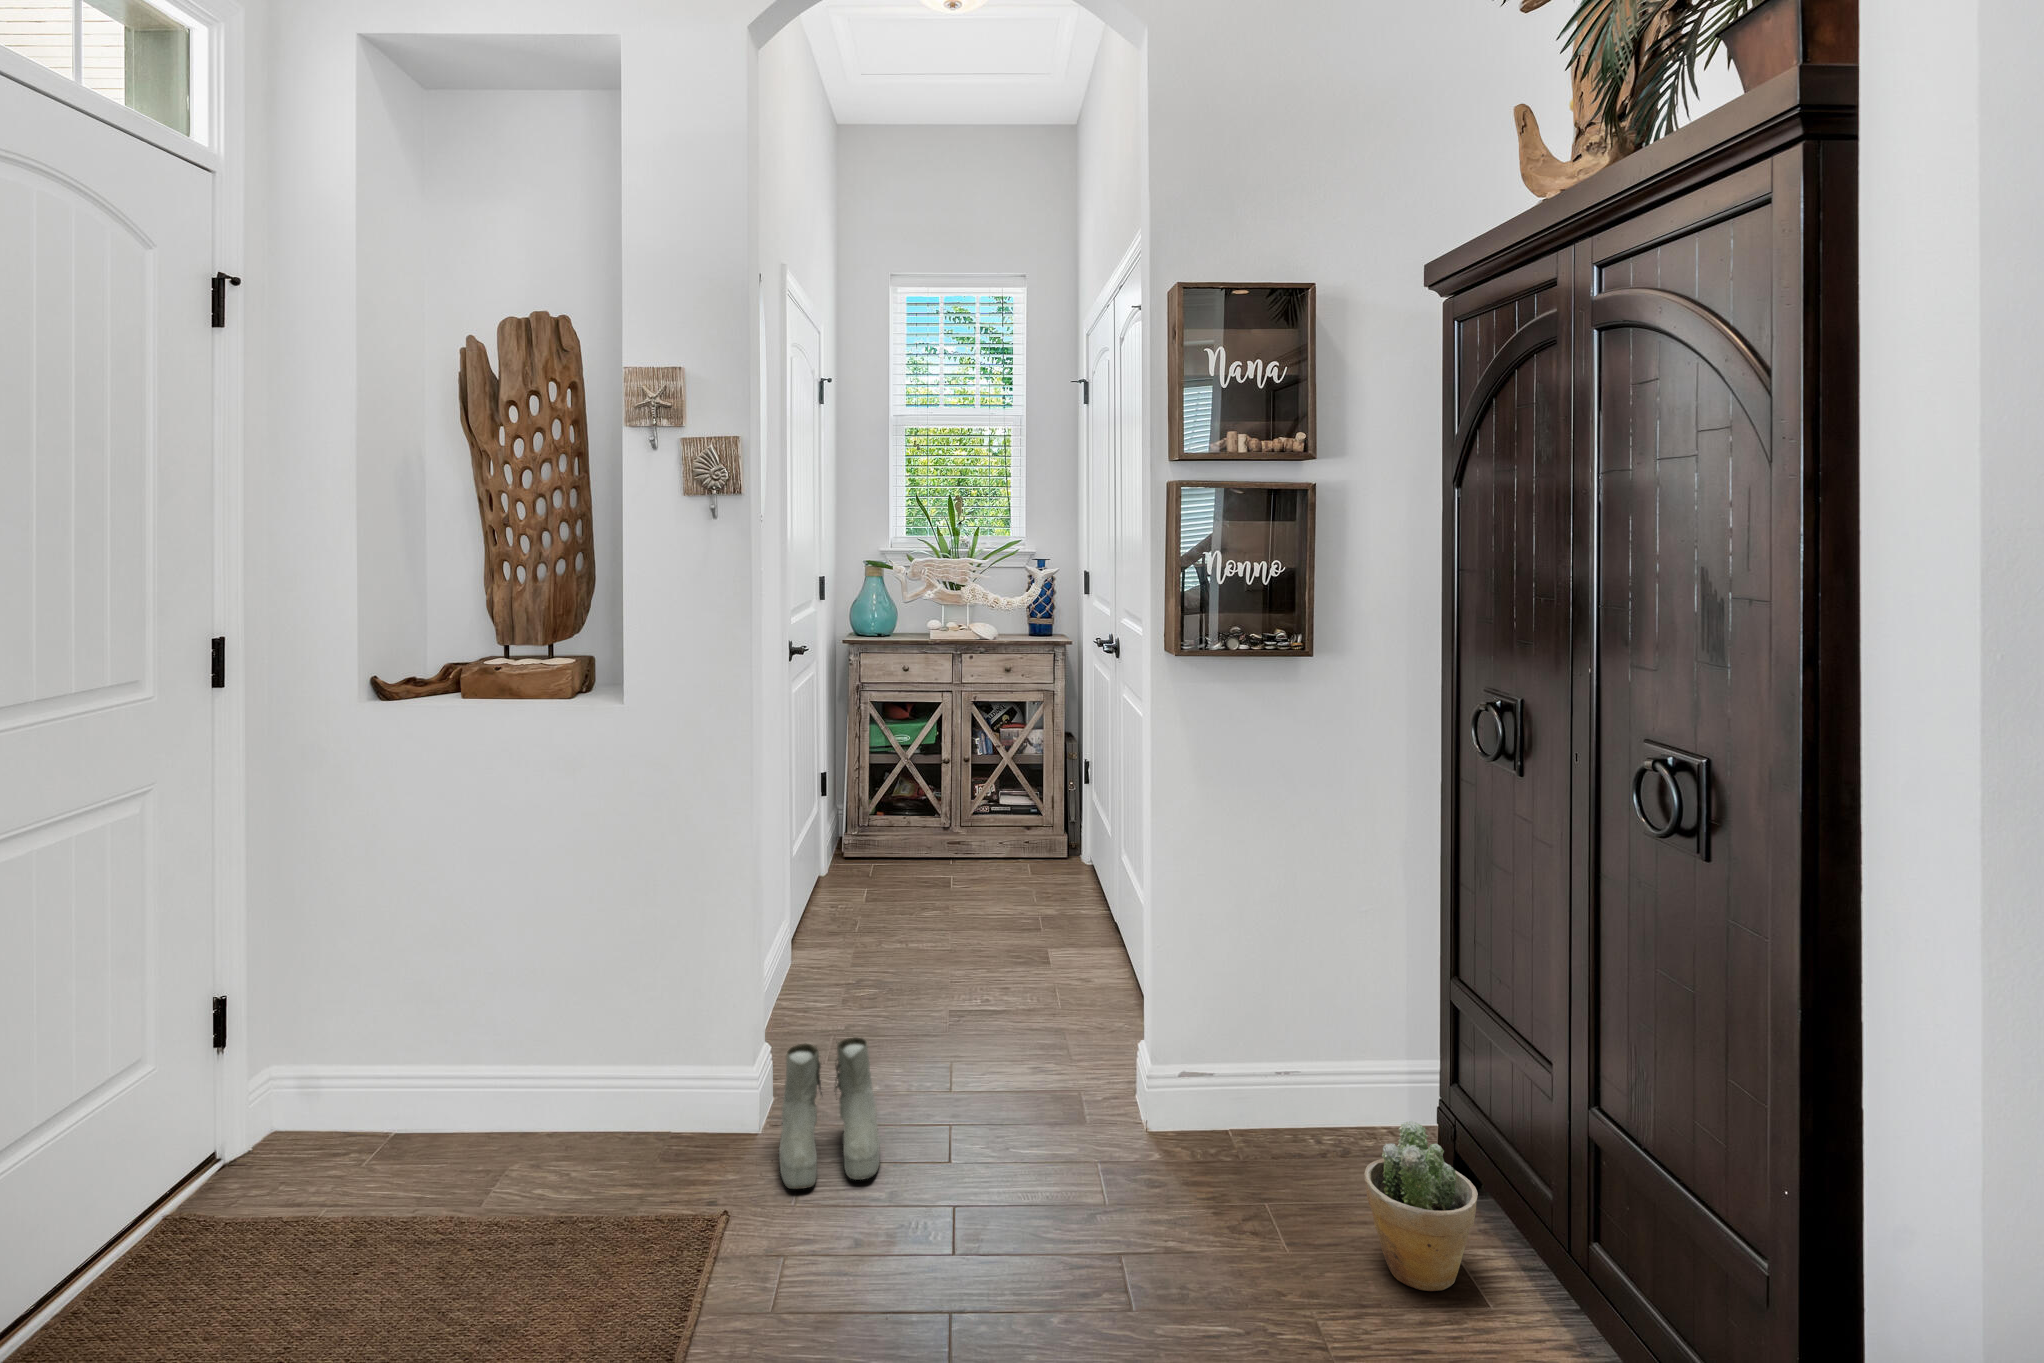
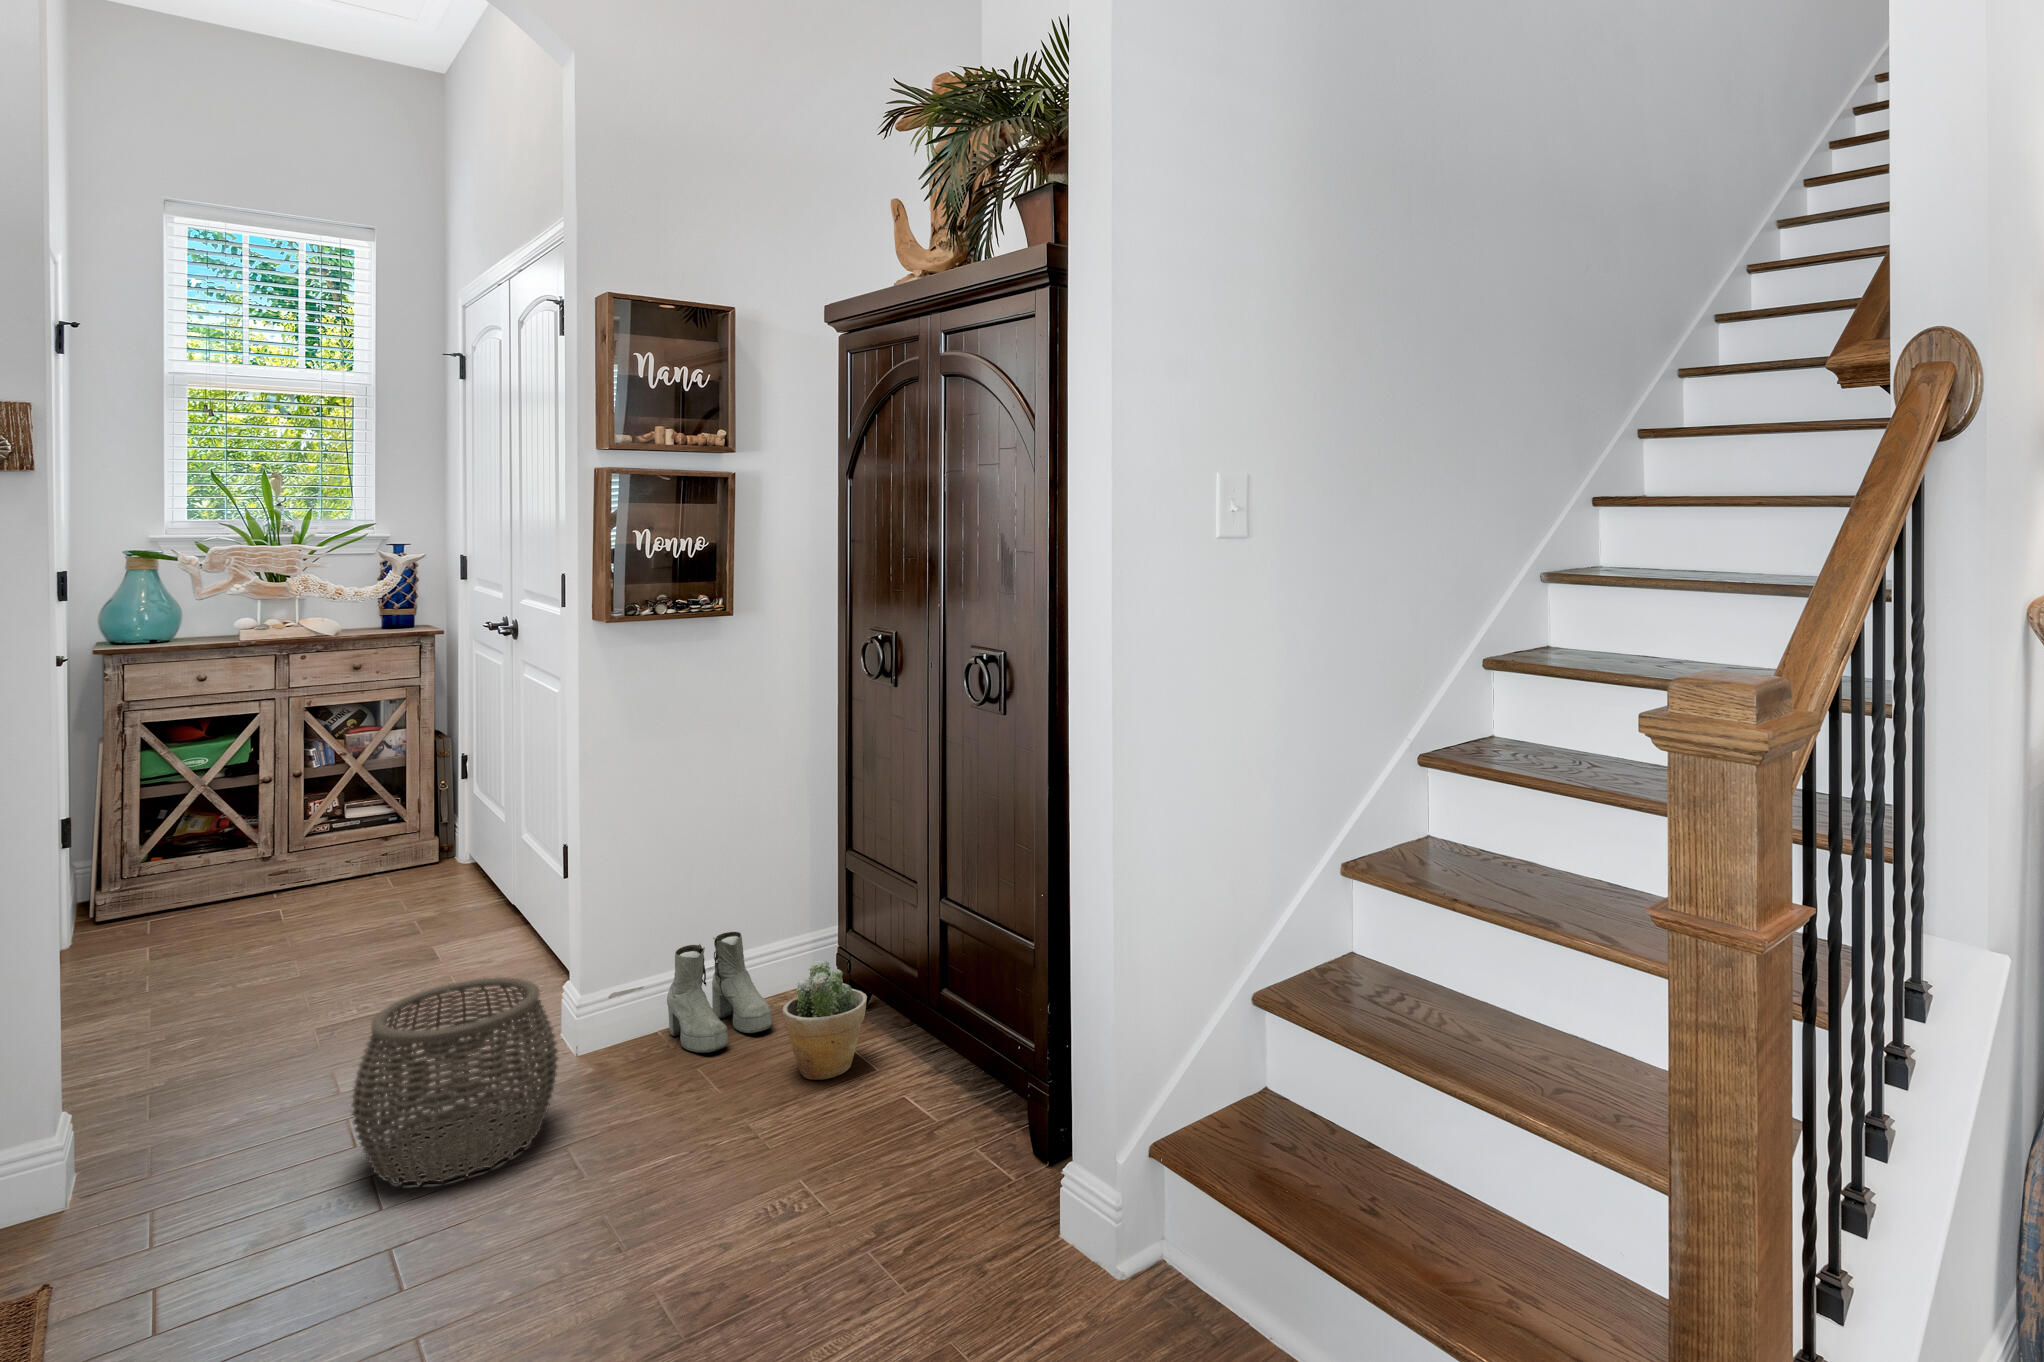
woven basket: none [931,1028,1115,1258] -> present [352,977,559,1185]
boots: present [779,1037,880,1189] -> present [667,932,772,1053]

